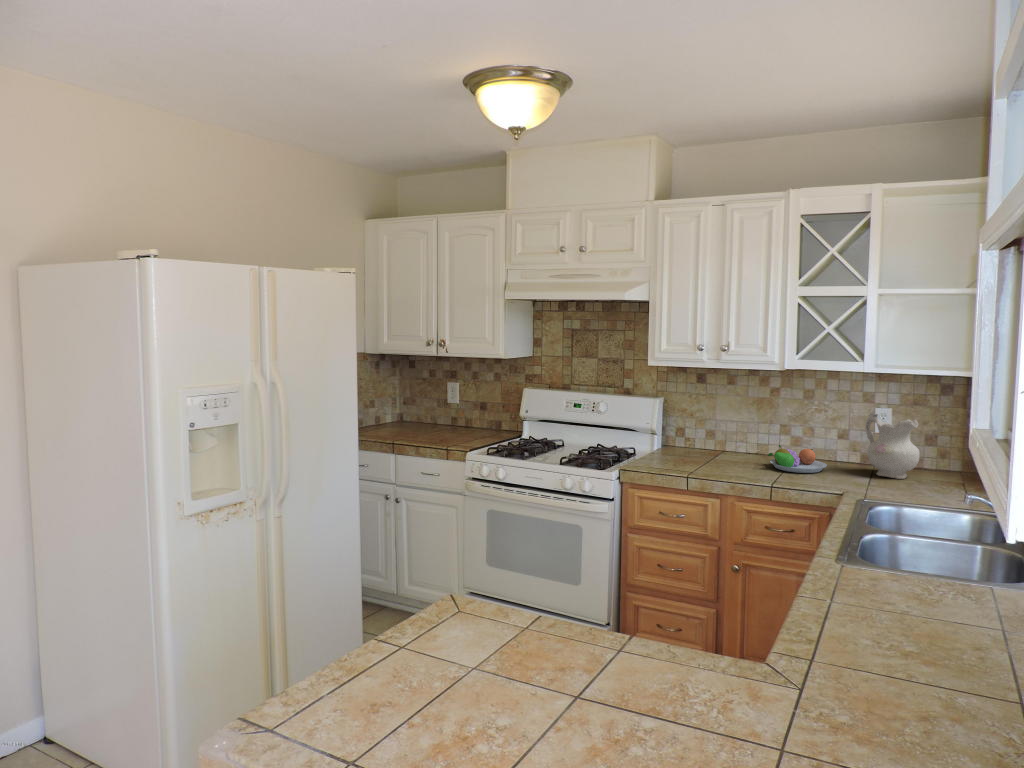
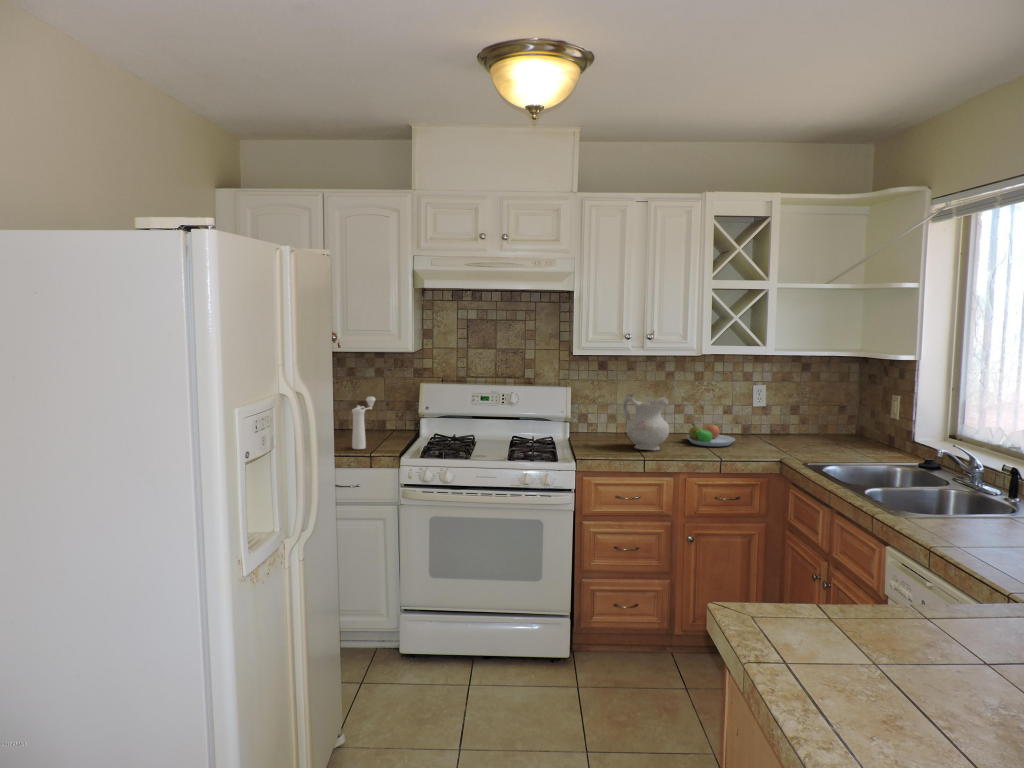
pepper mill: none [446,397,474,443] -> present [352,397,376,449]
ceramic pitcher: present [865,413,920,479] -> present [622,394,669,451]

